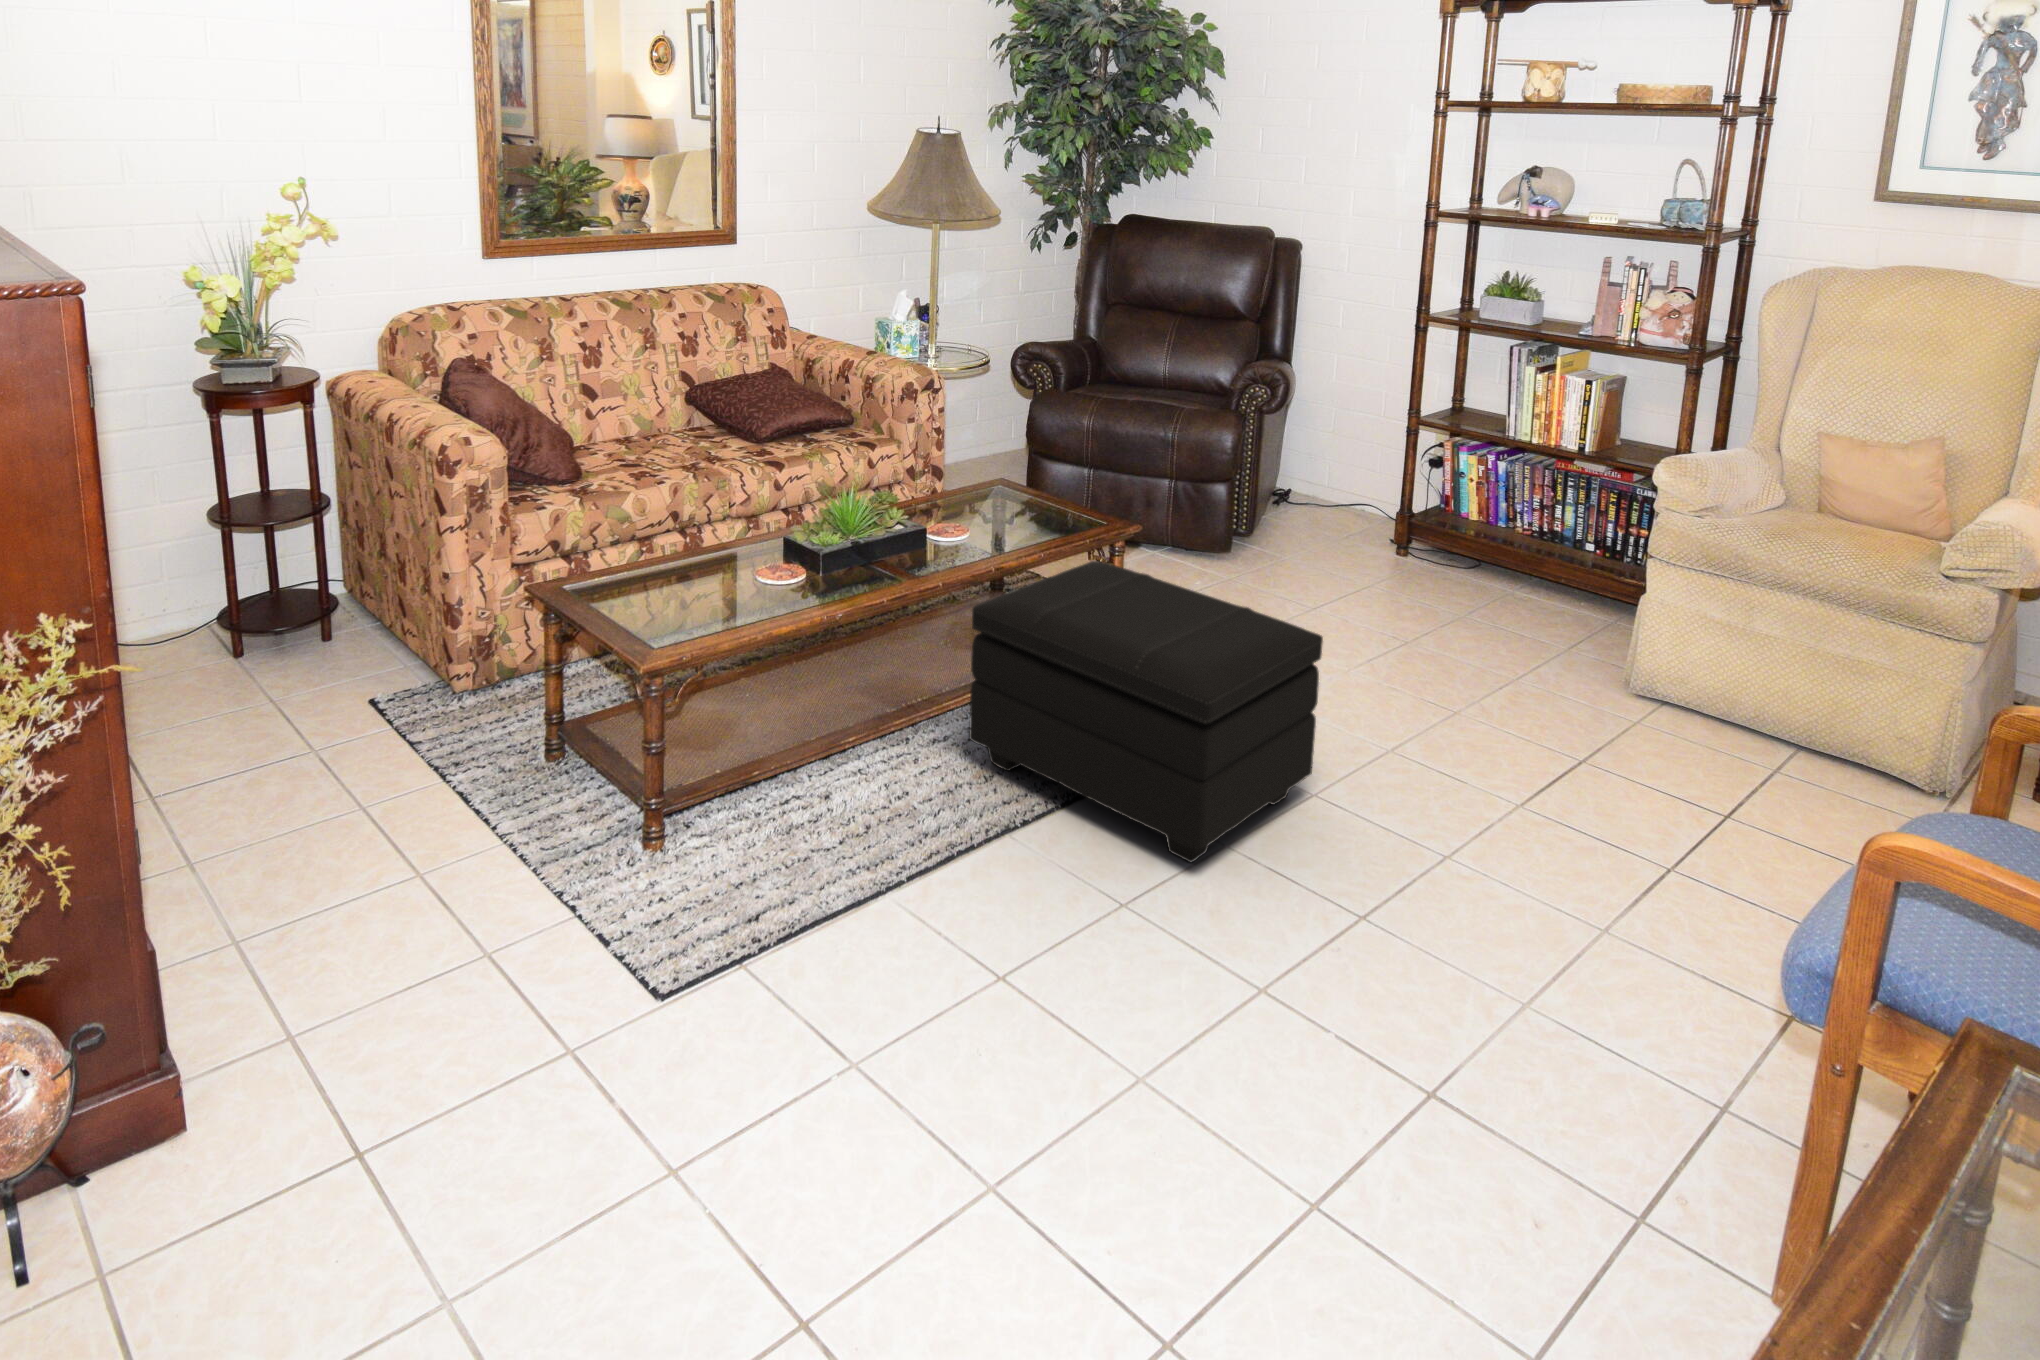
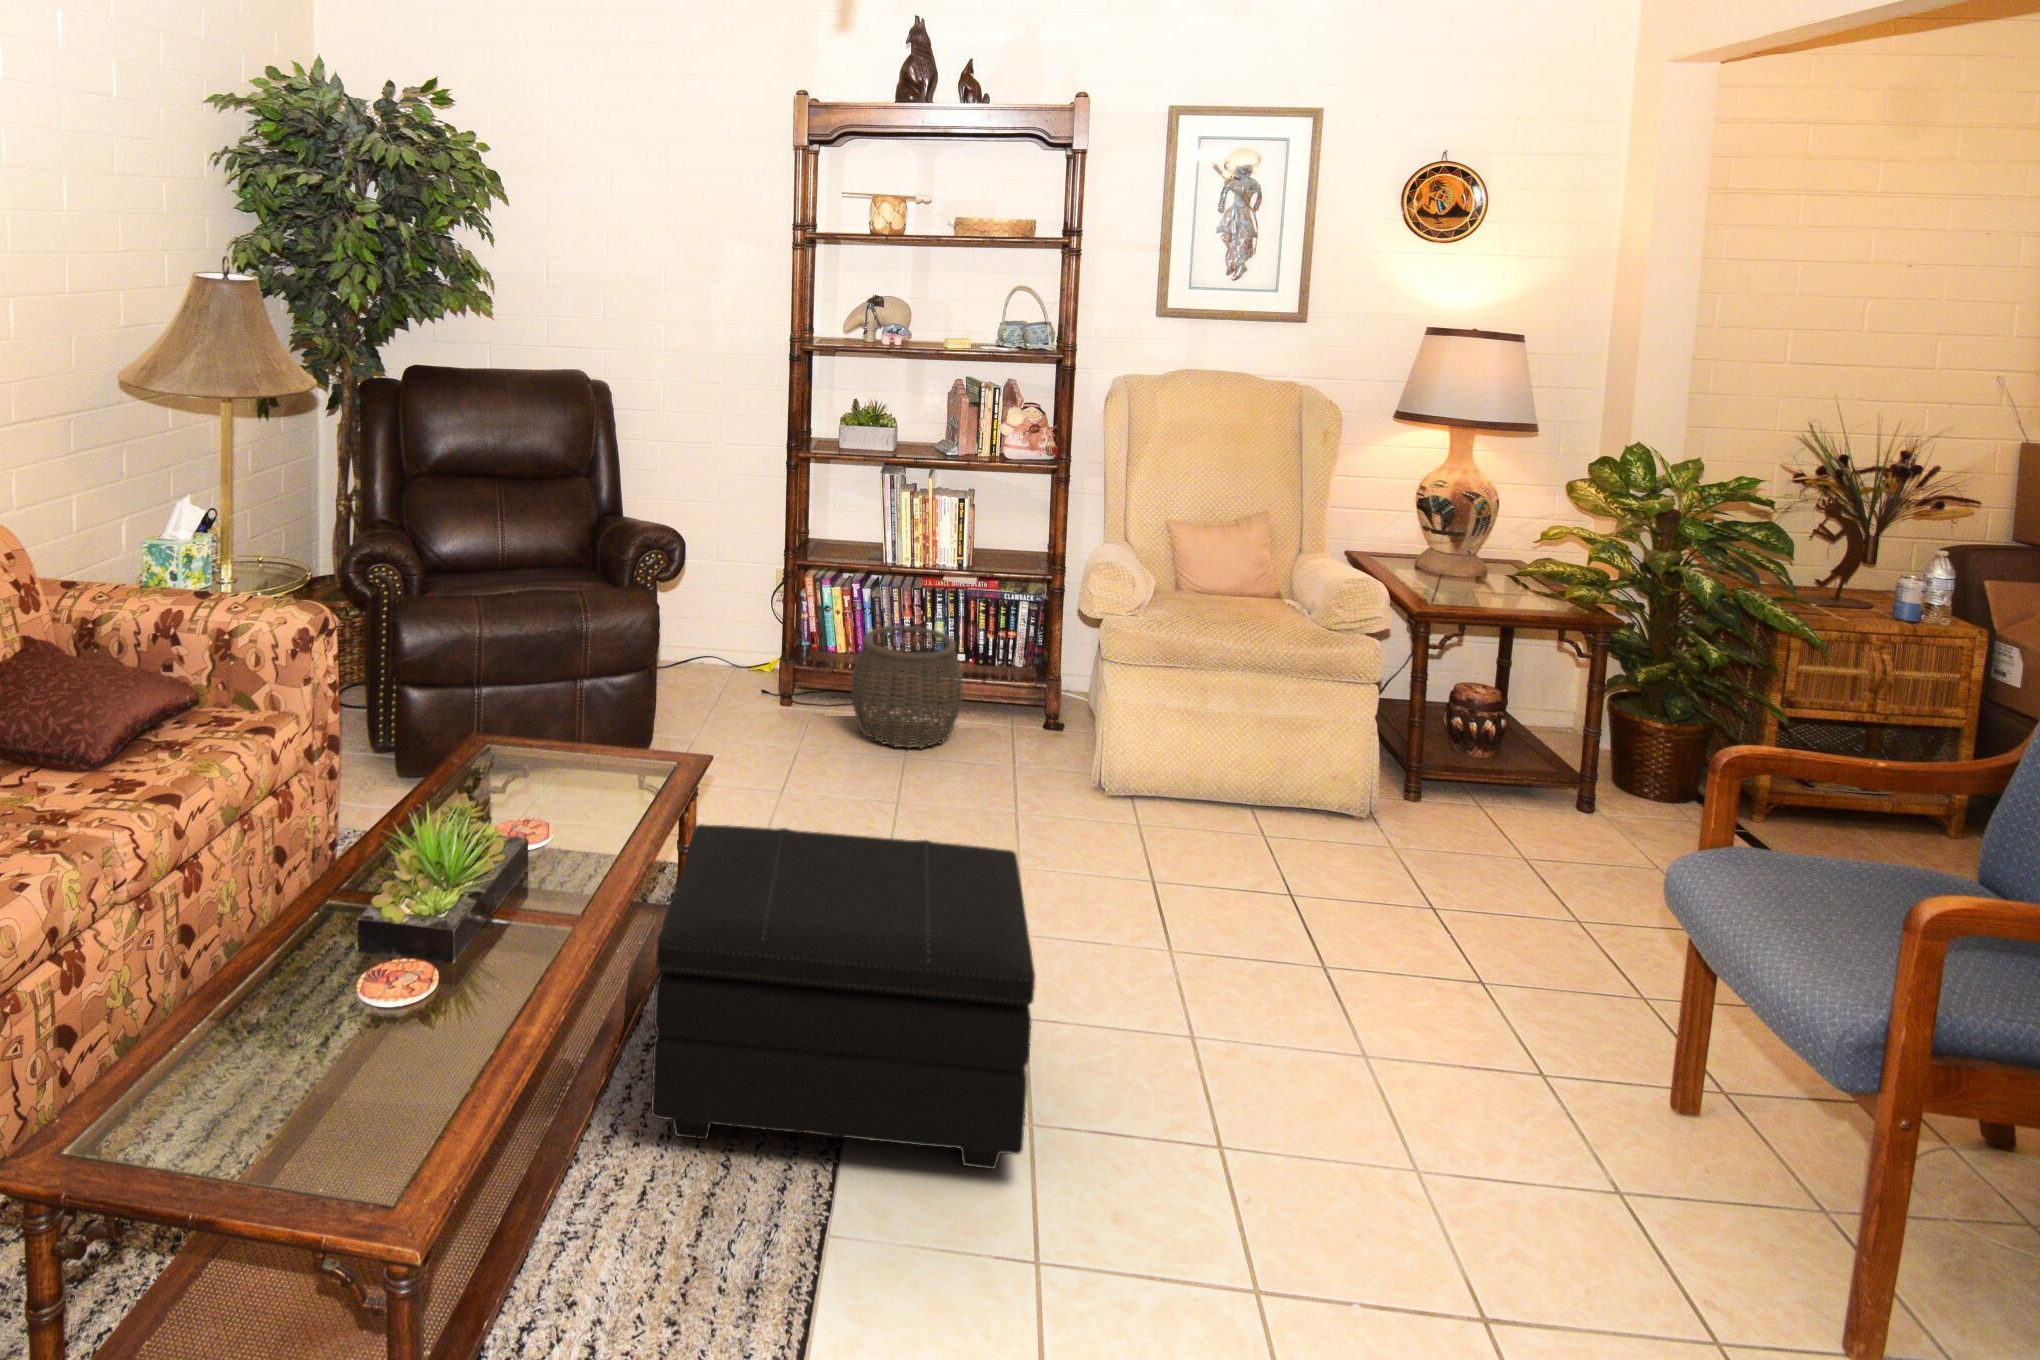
woven basket: none [1441,494,1562,613] -> present [851,626,963,748]

